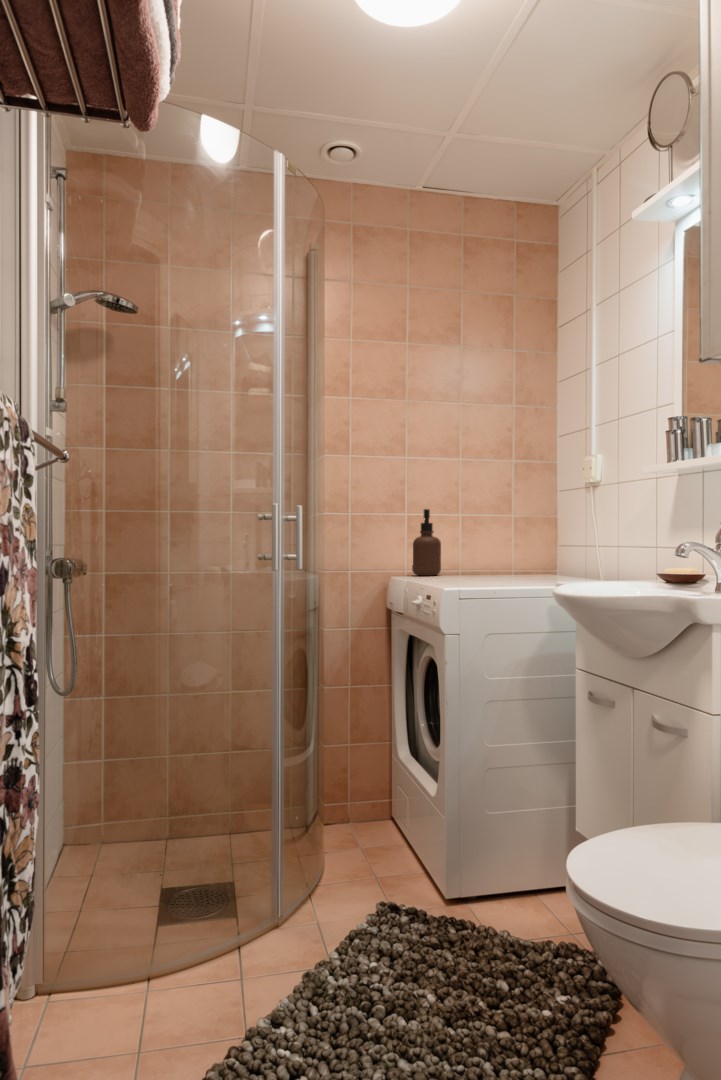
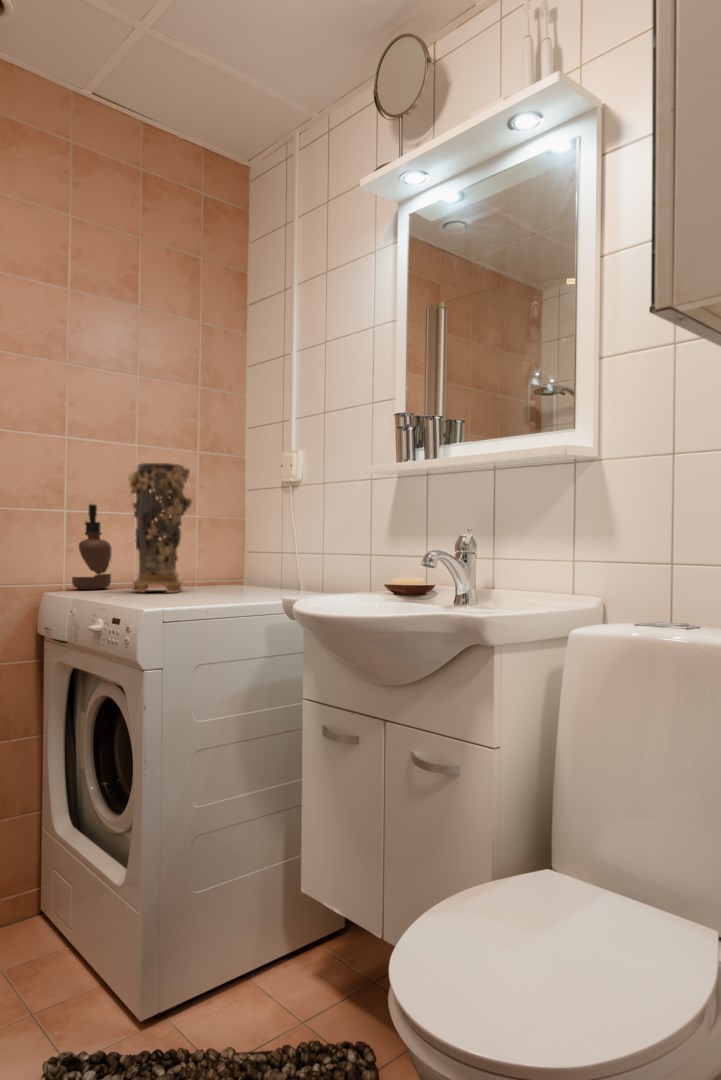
decorative vase: none [449,475,499,579] -> present [129,463,192,593]

